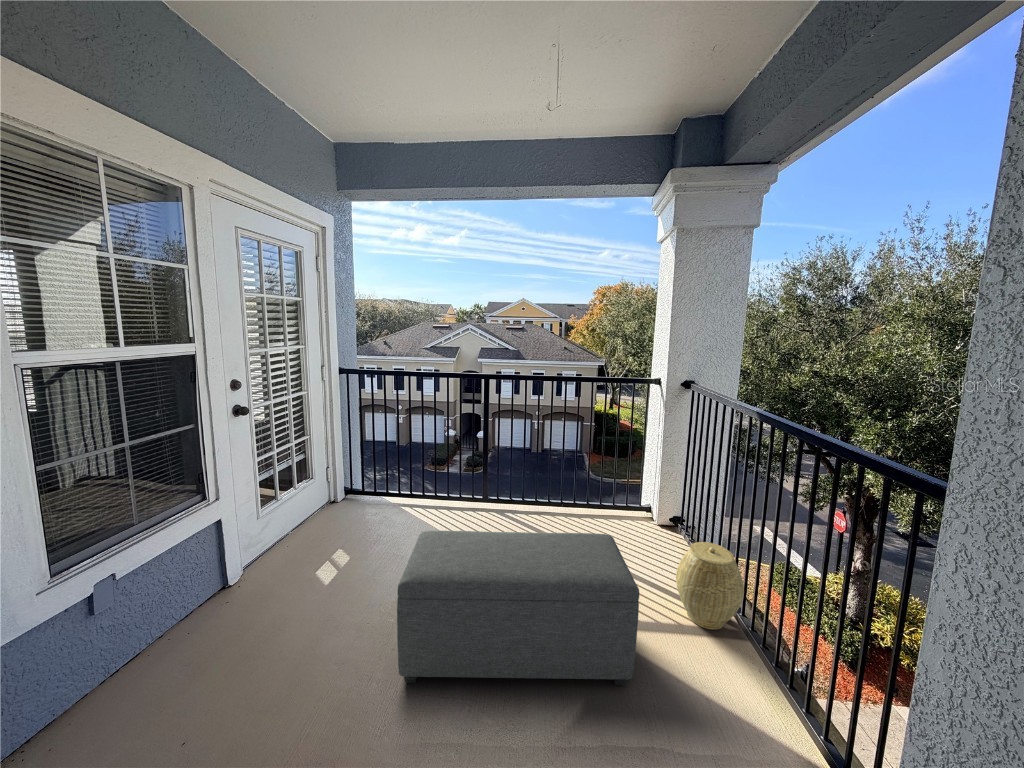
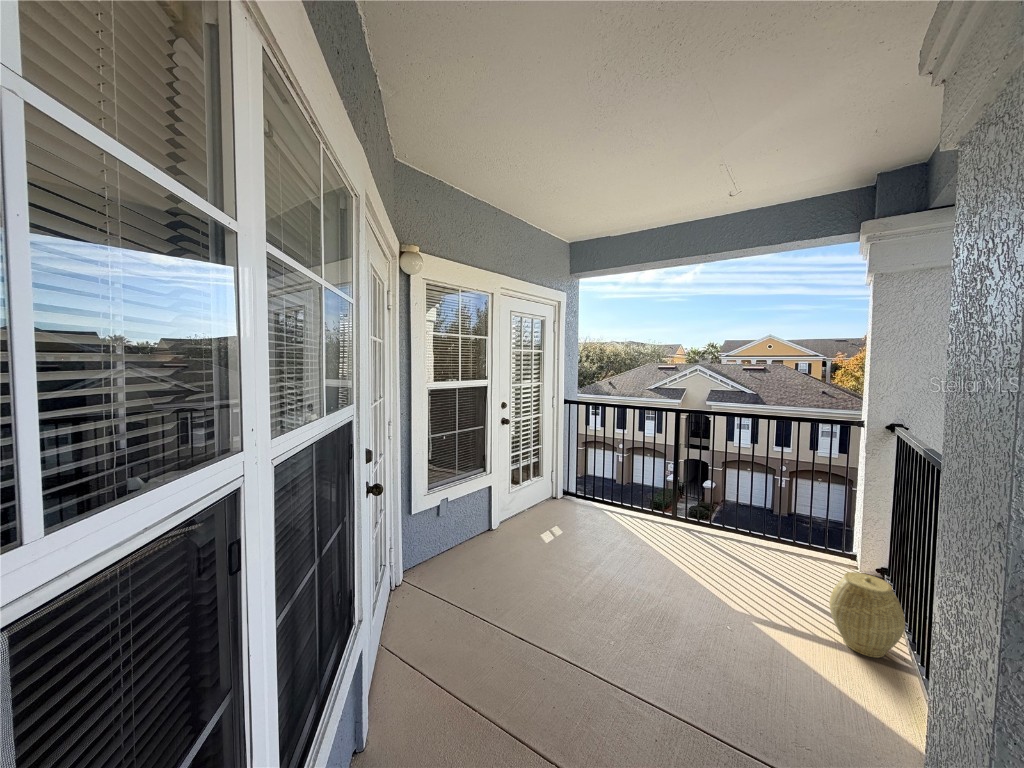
ottoman: present [397,531,639,685] -> none [580,511,759,653]

